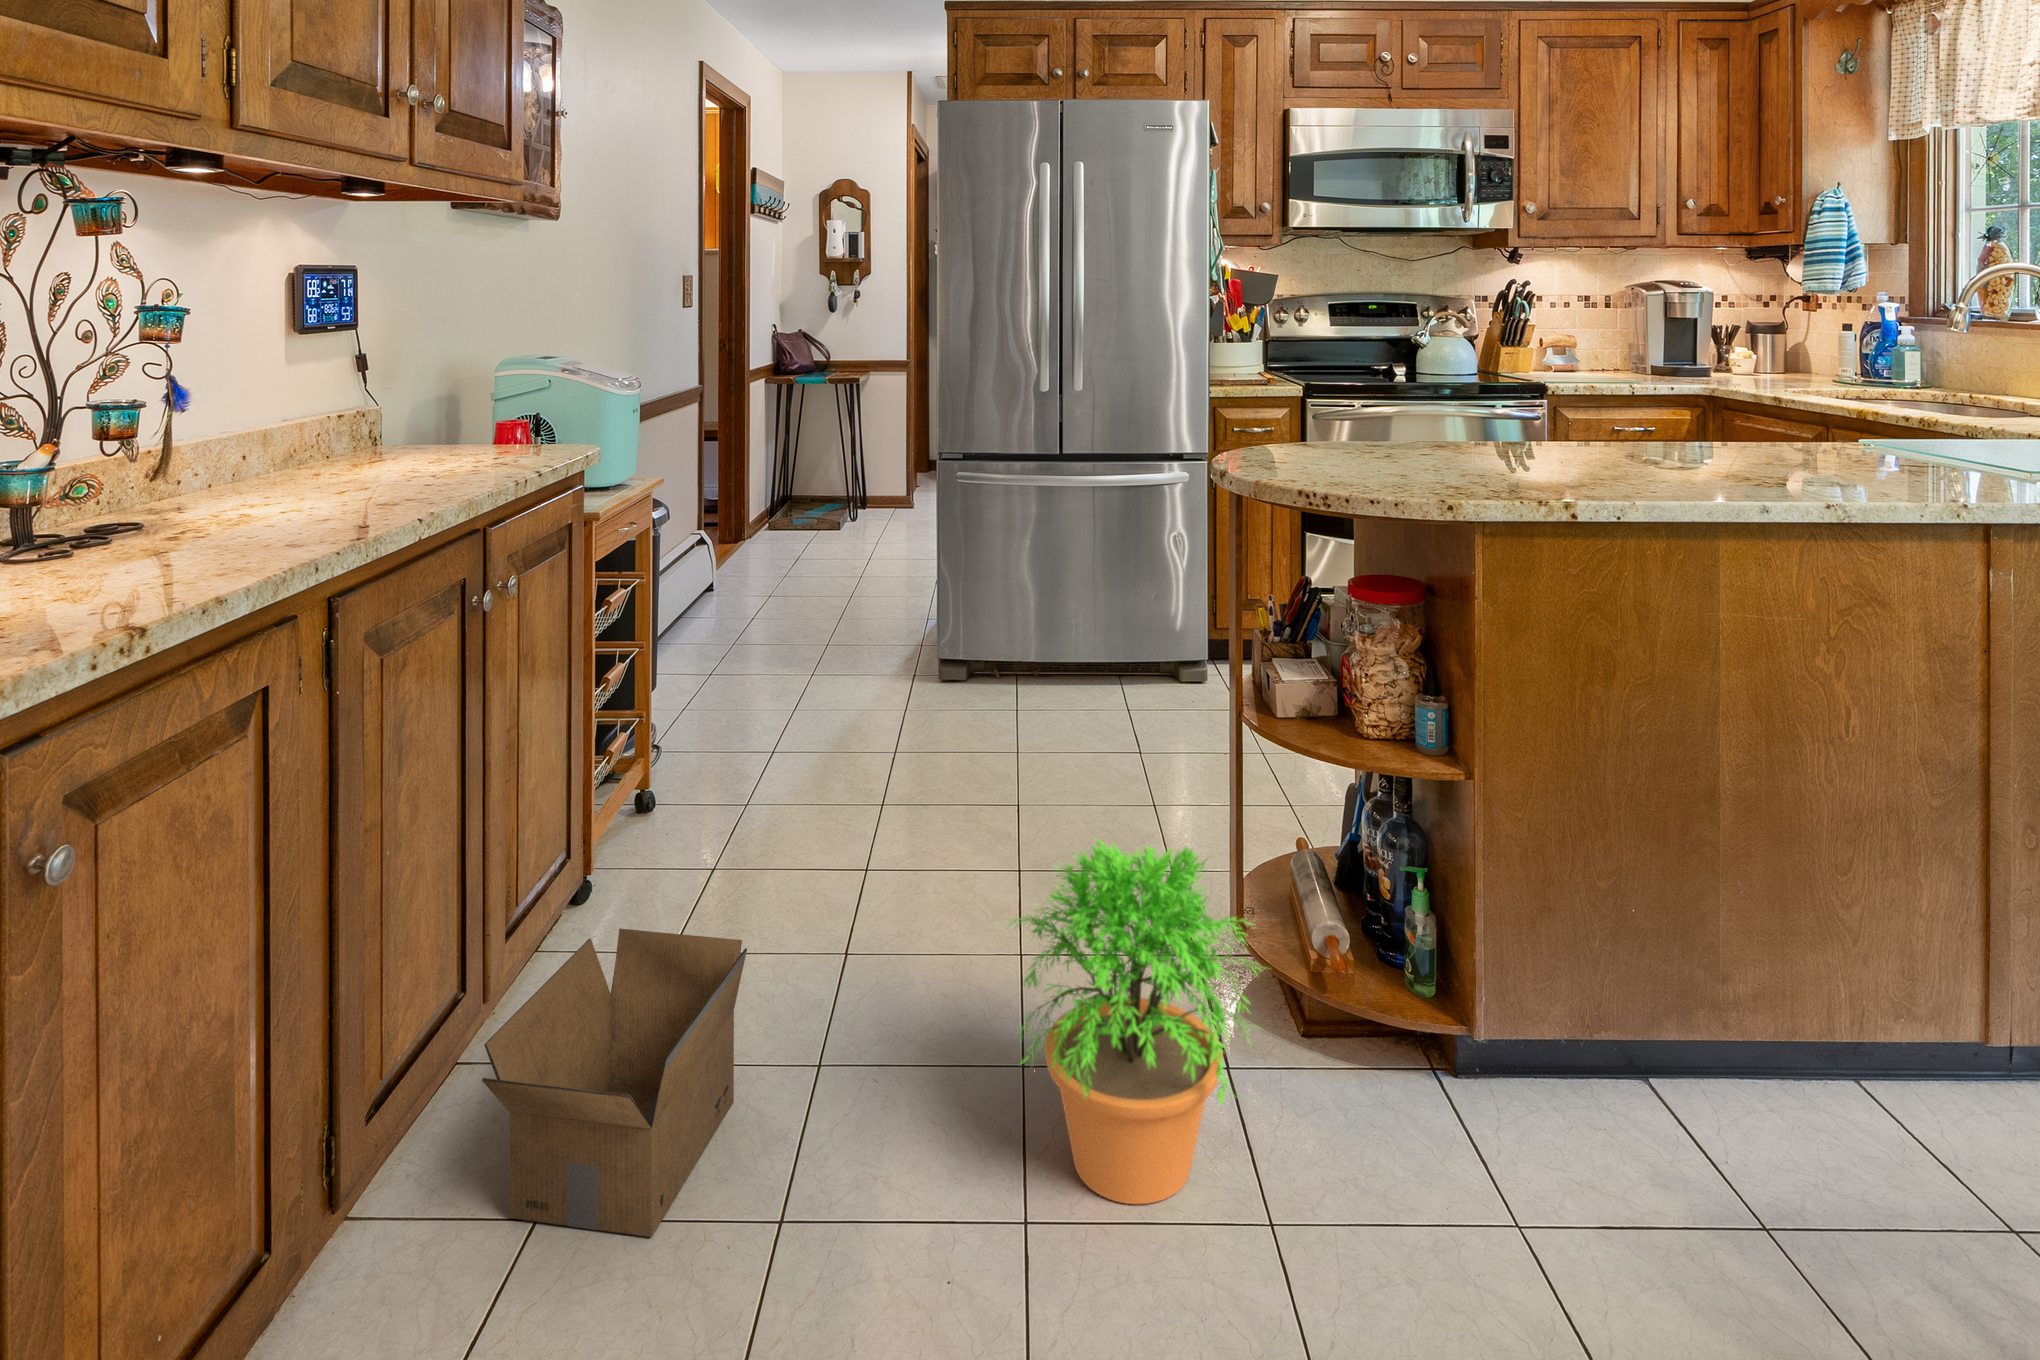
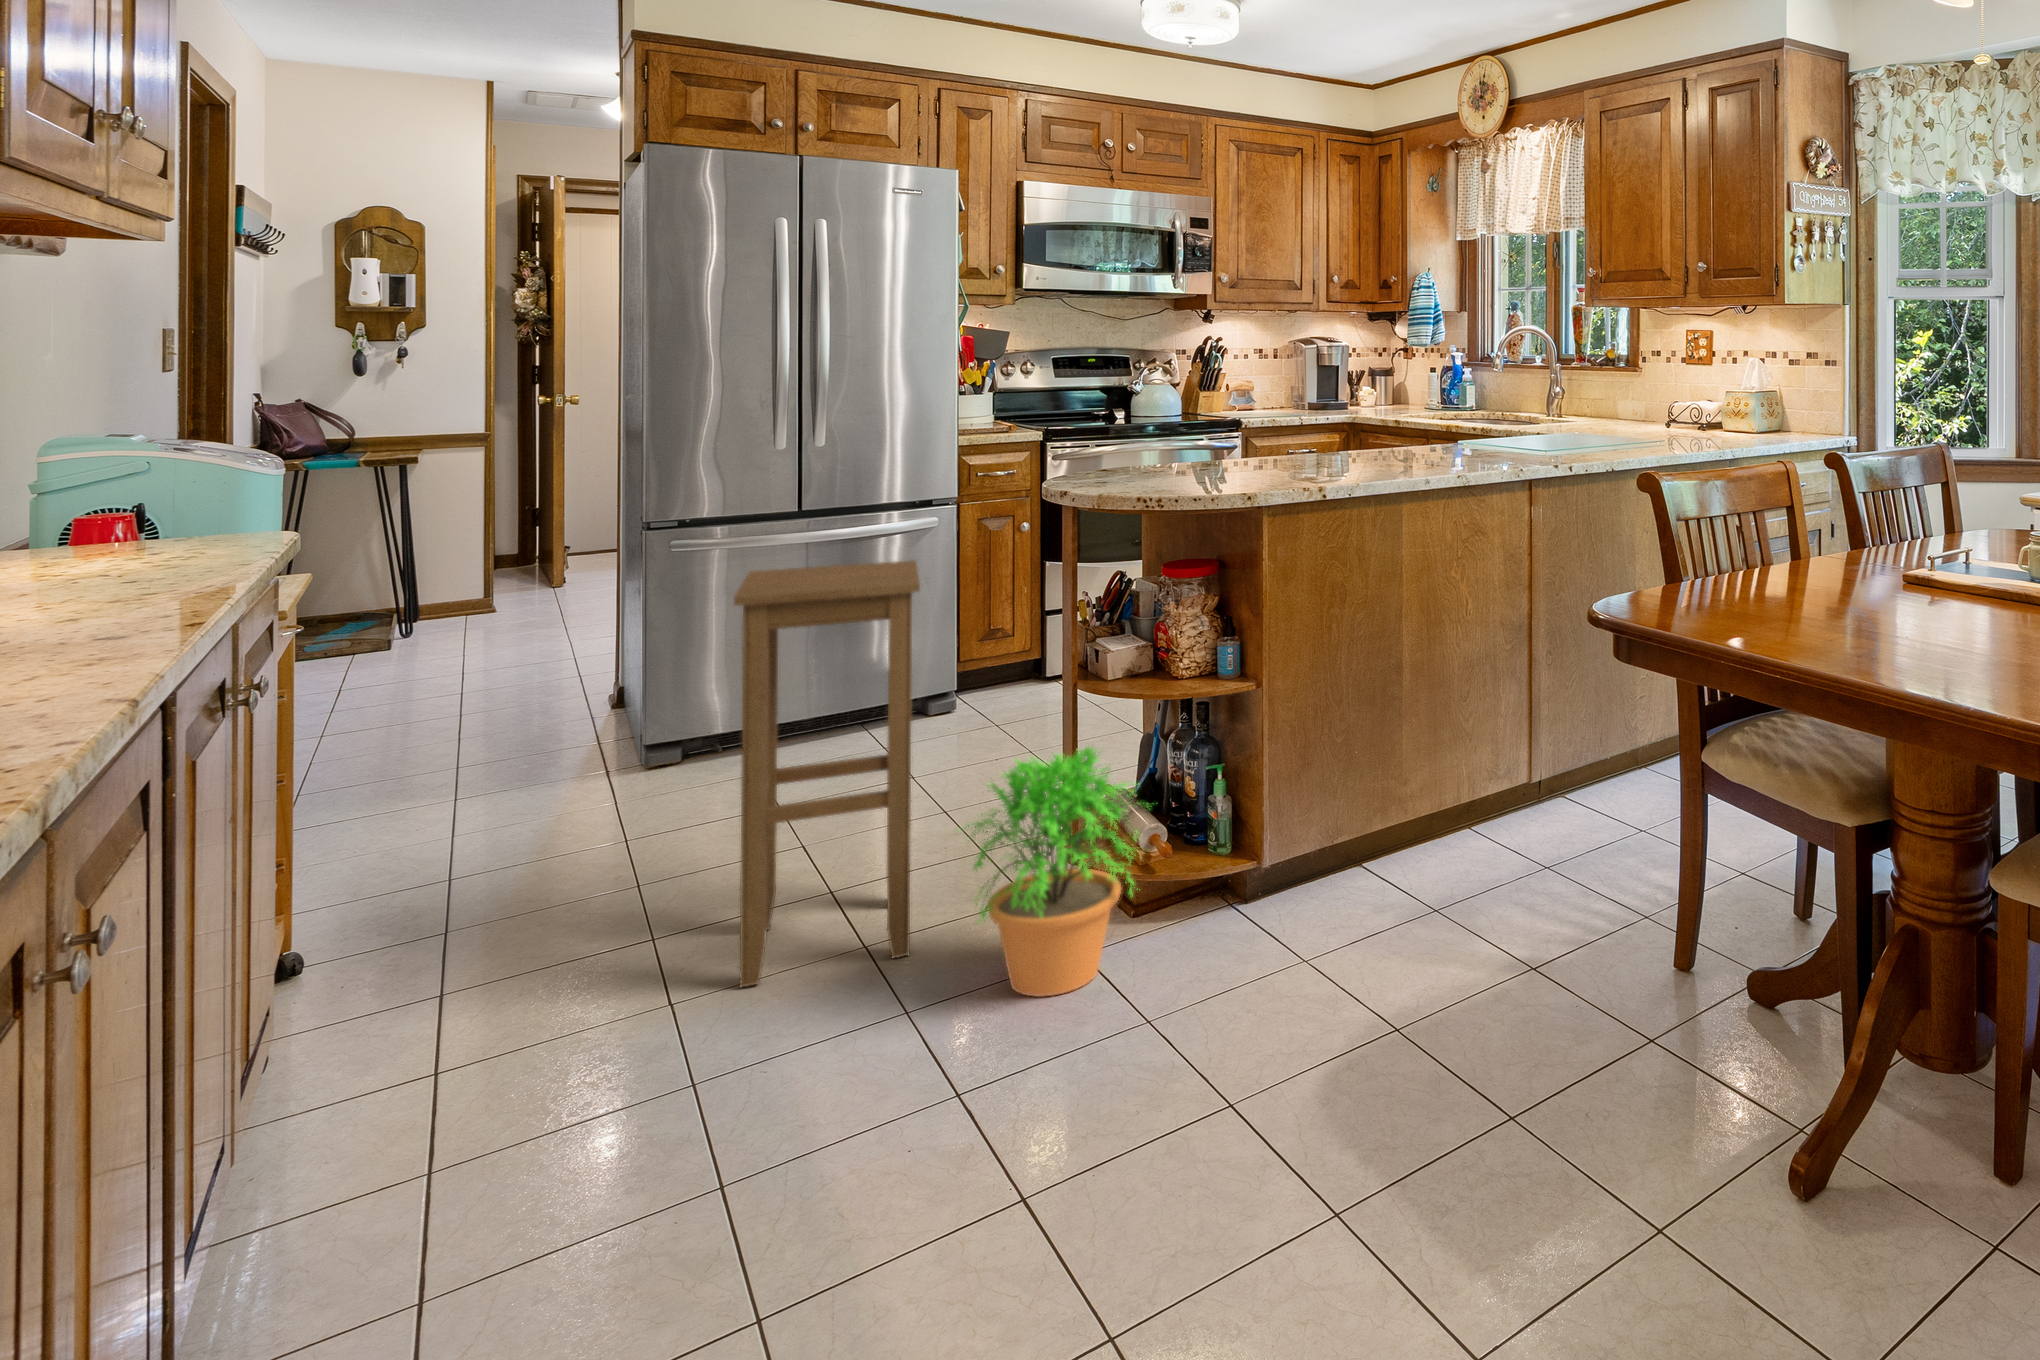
stool: none [817,532,1048,1039] -> present [734,560,920,987]
cardboard box: present [482,929,747,1237] -> none [495,918,706,1177]

